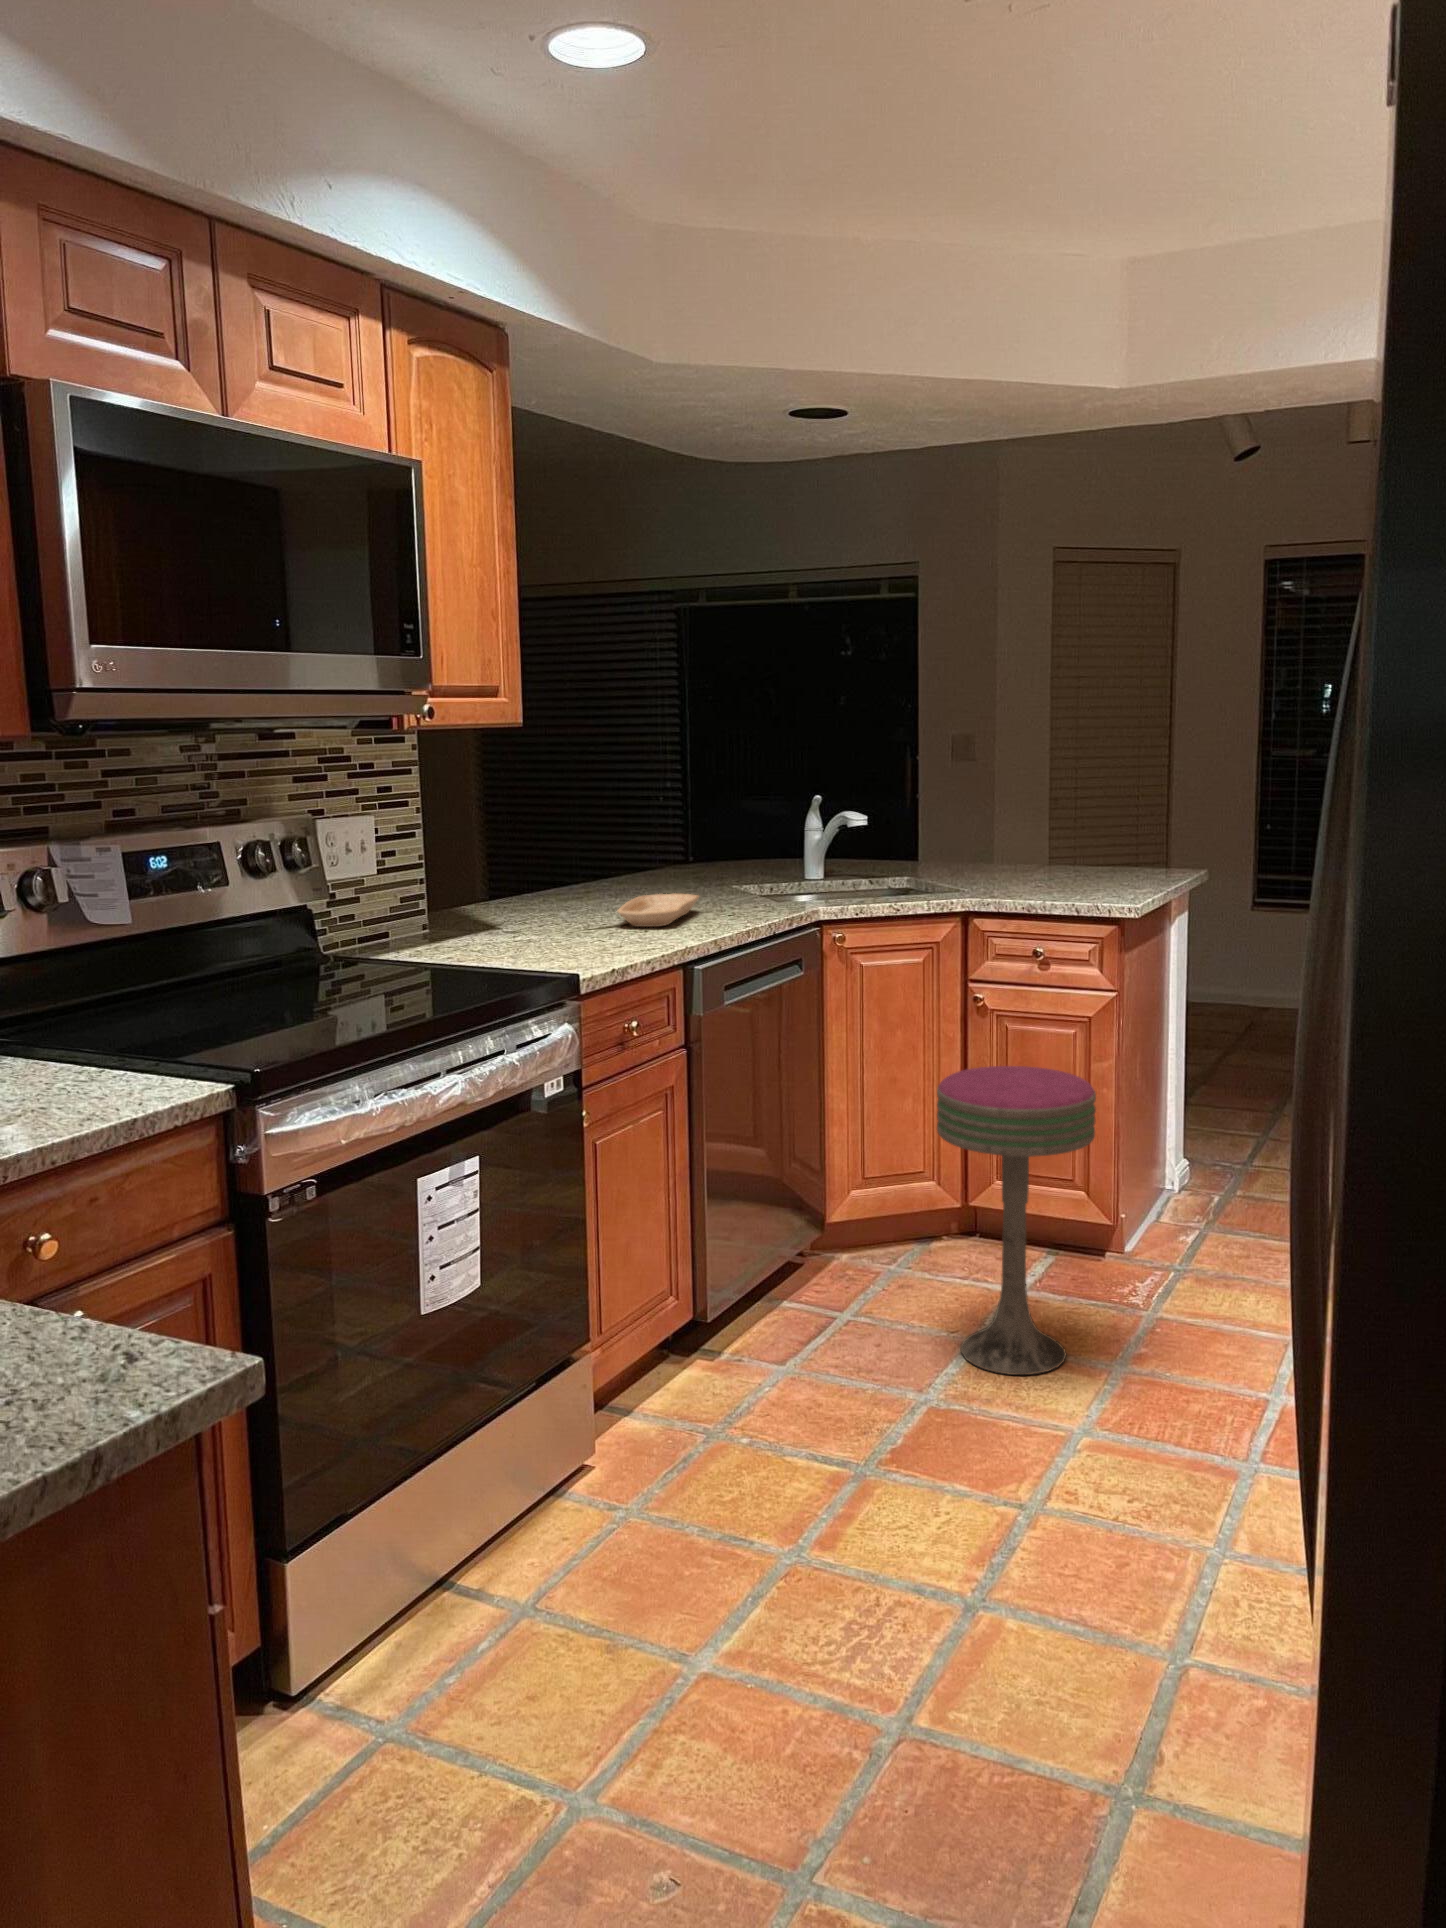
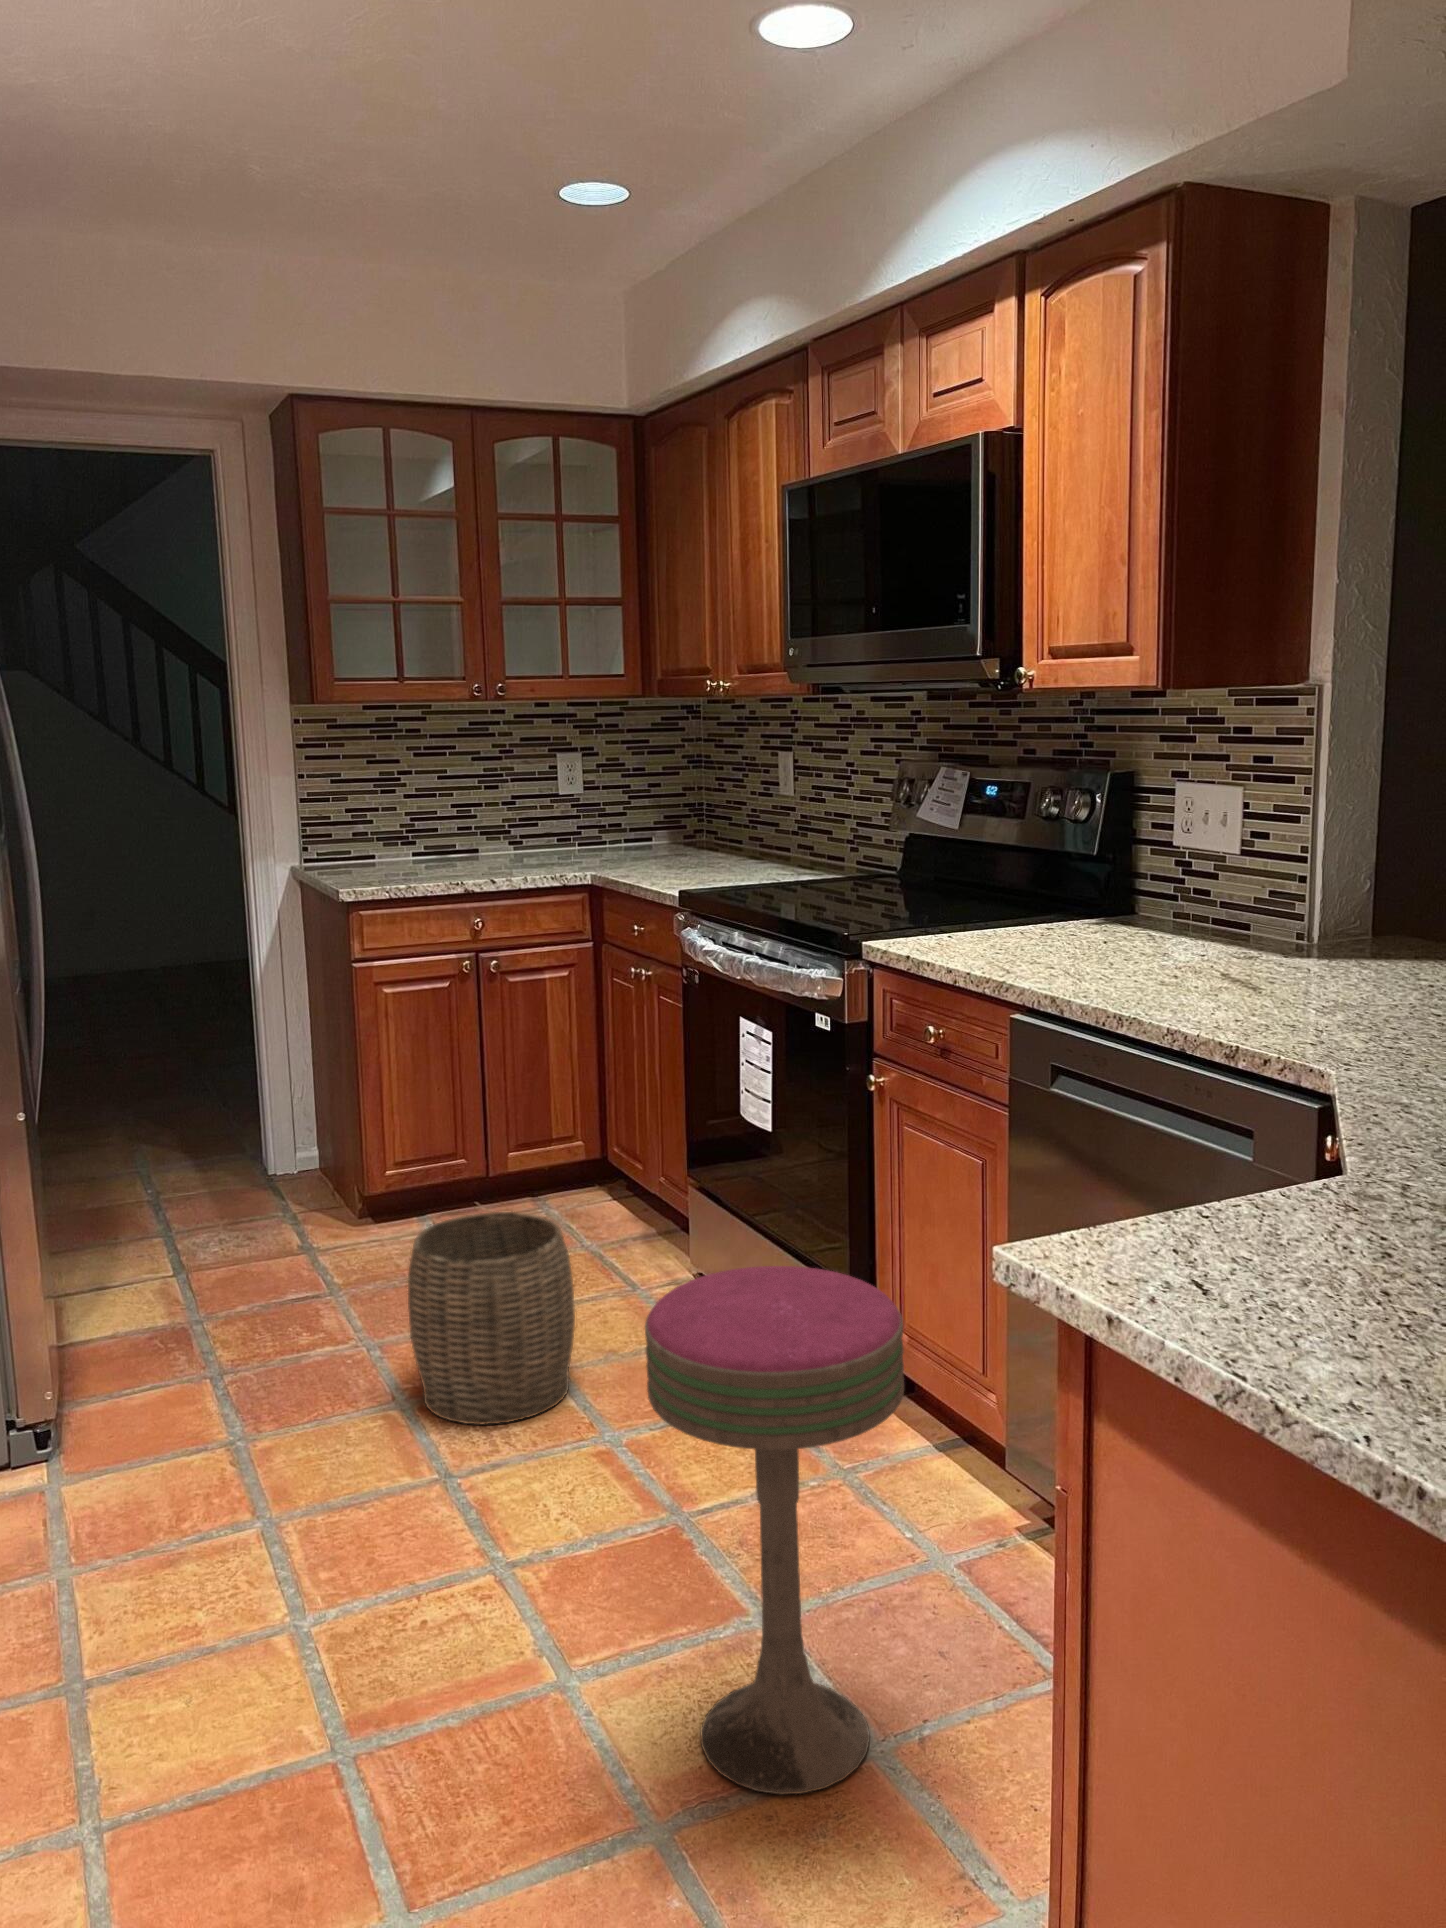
tray: present [618,893,699,927] -> none [1125,950,1353,1001]
woven basket: none [671,1414,899,1742] -> present [408,1212,575,1424]

